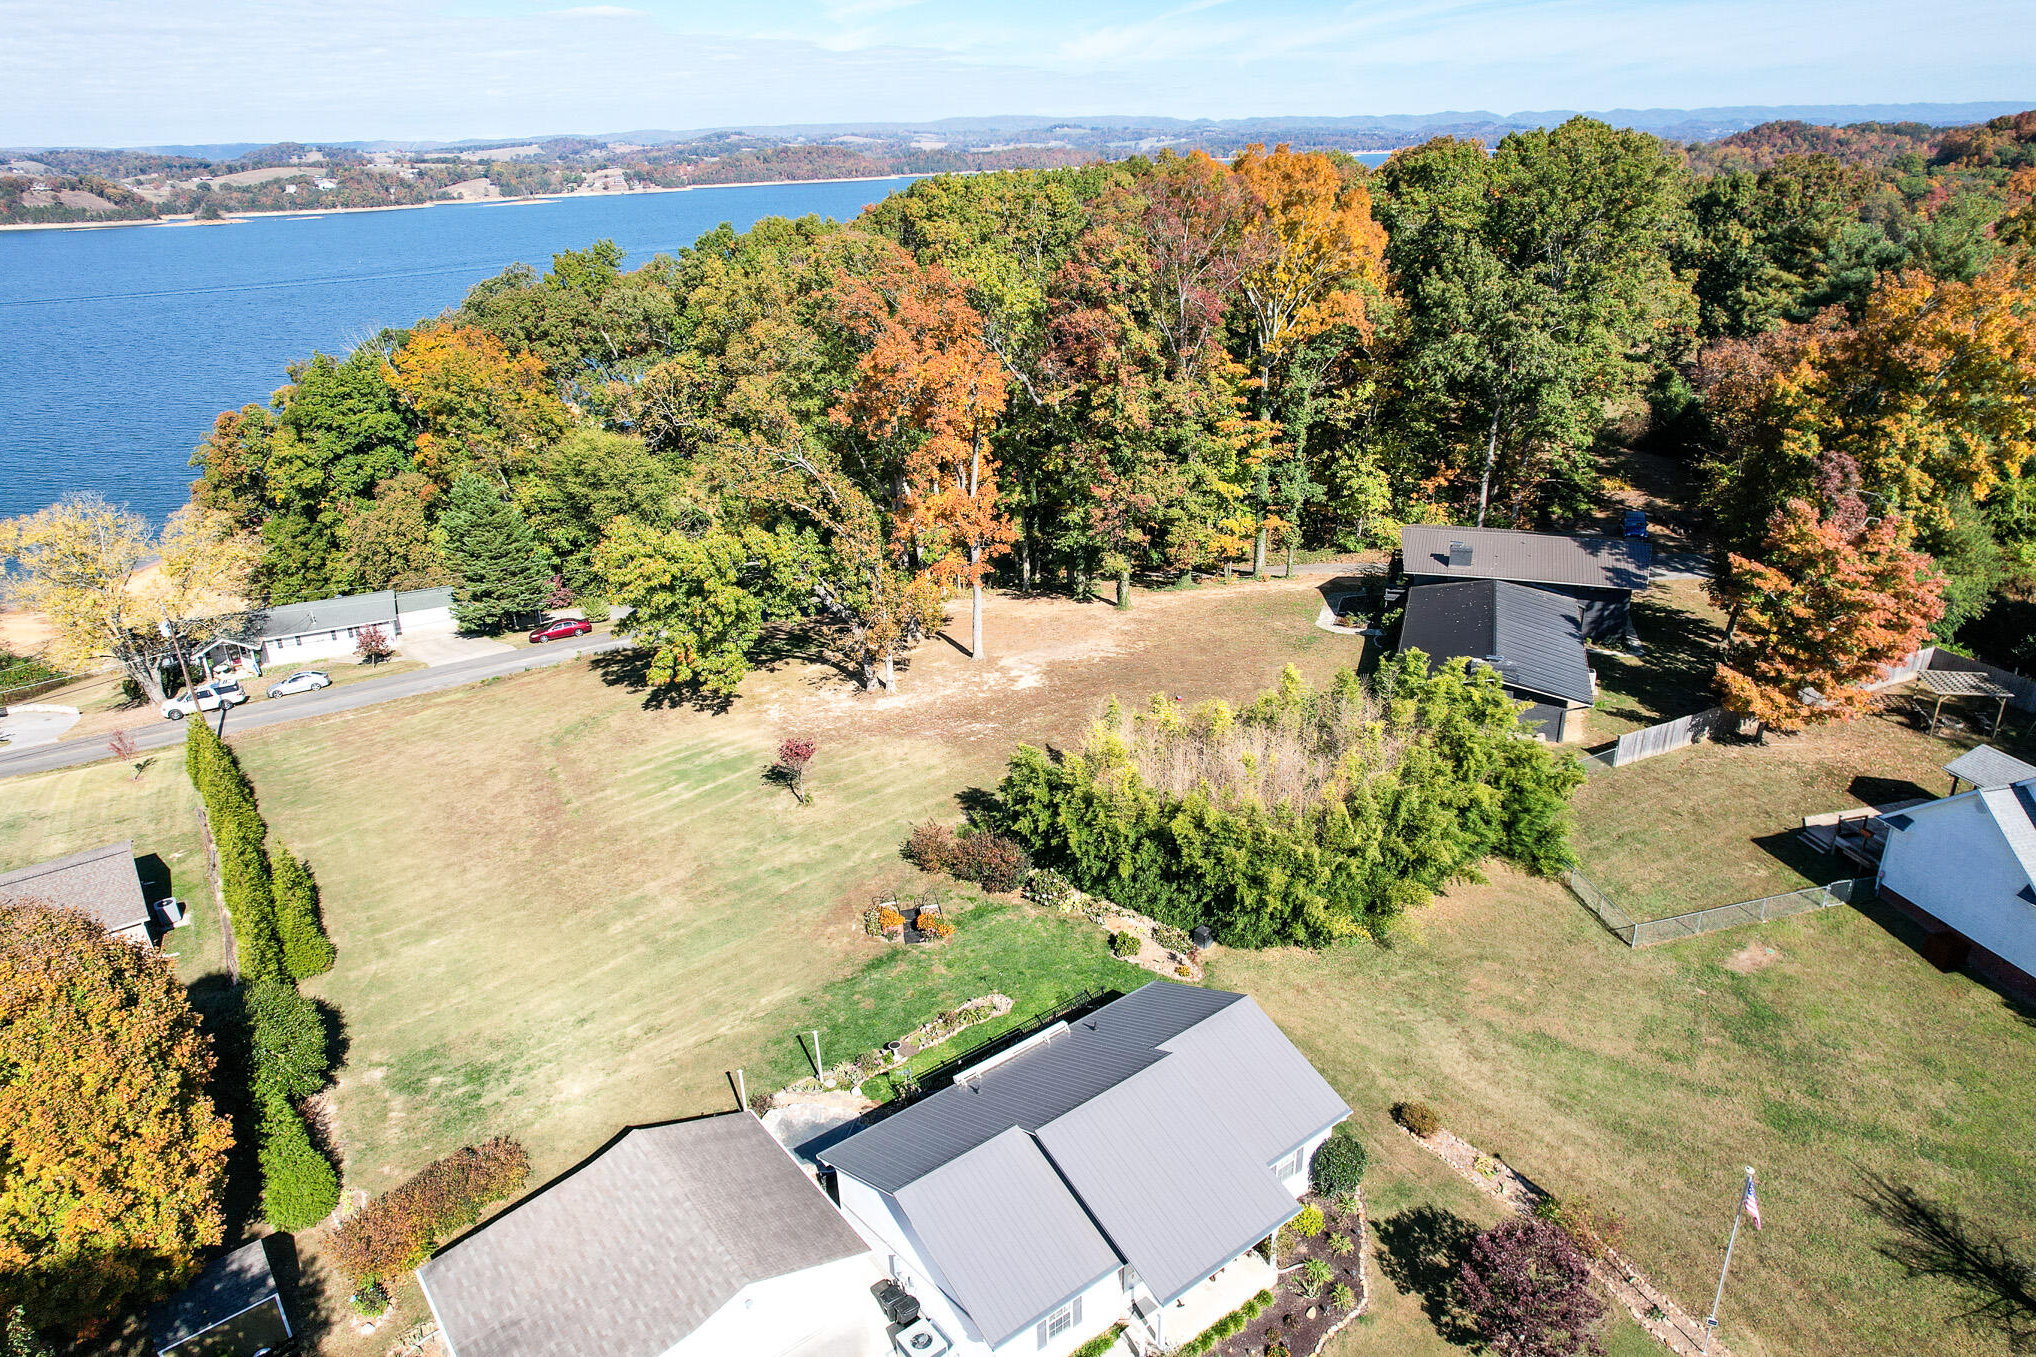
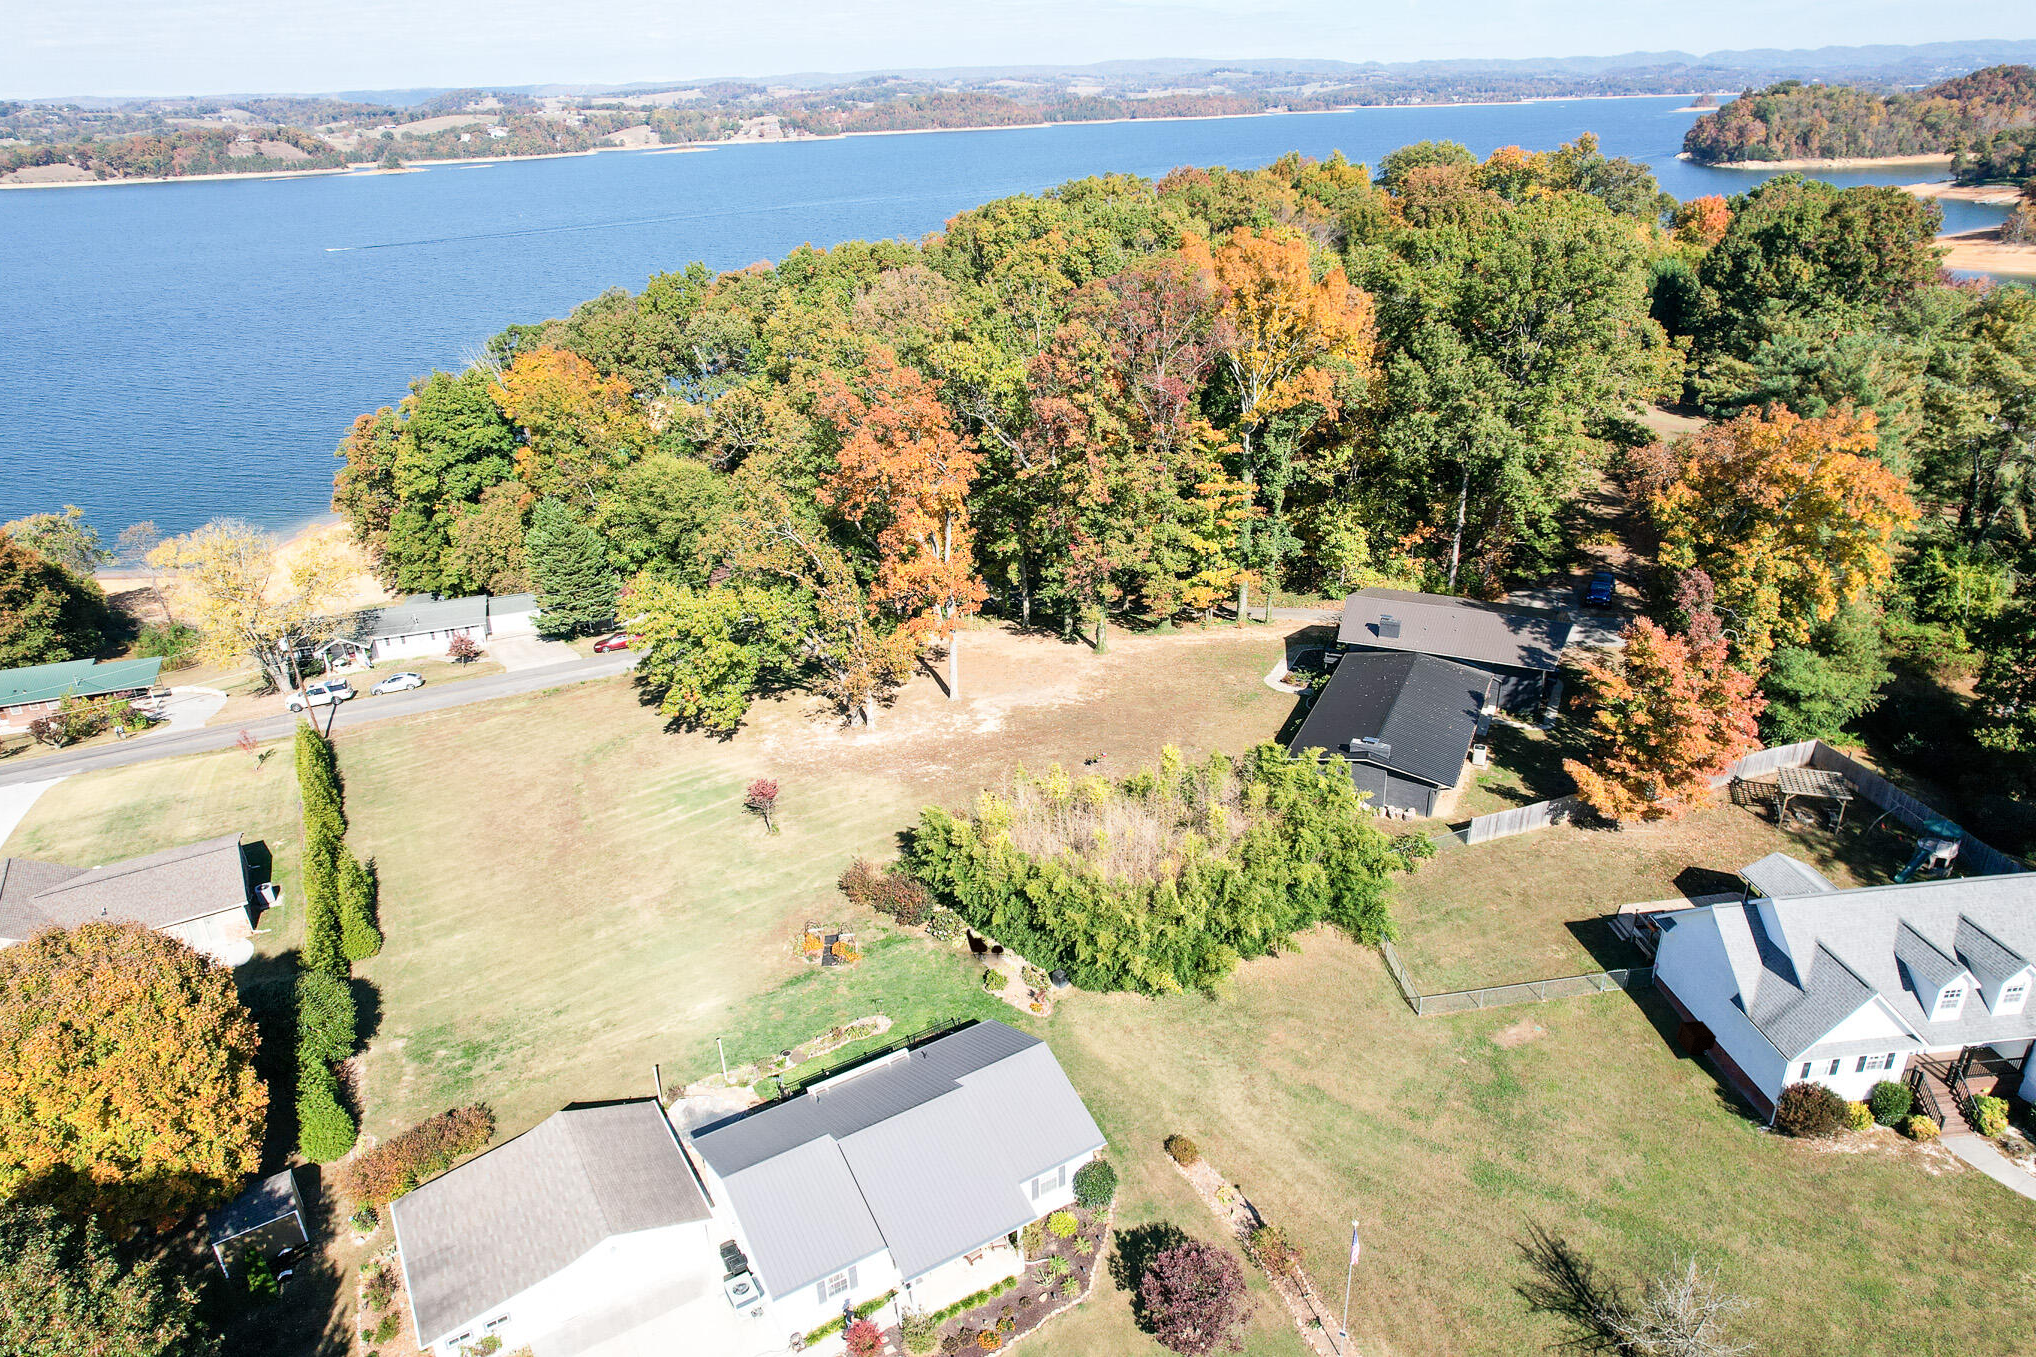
lounge chair: none [1082,889,1126,927] -> present [966,929,1004,961]

